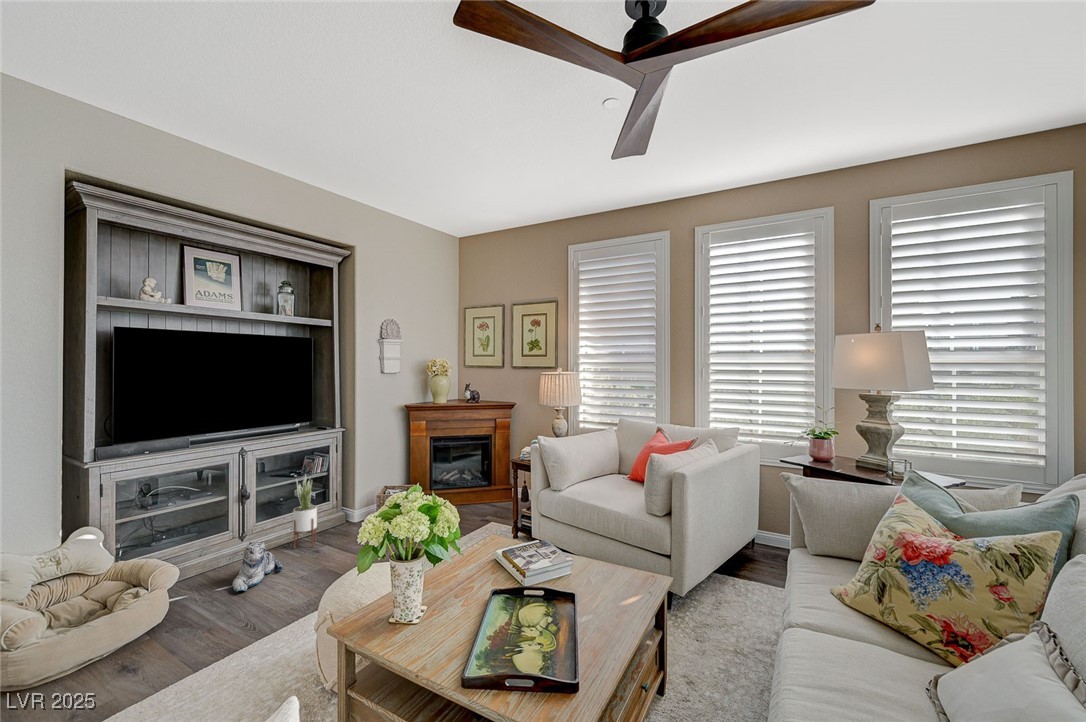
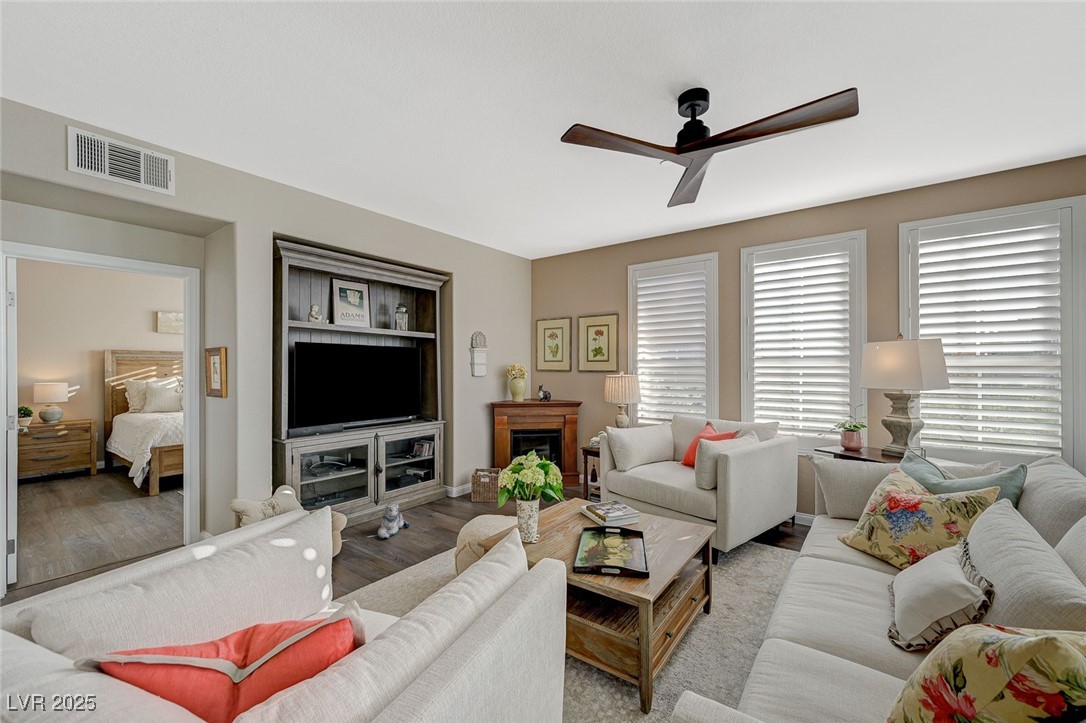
potted plant: present [293,477,317,549] -> none [412,455,429,514]

